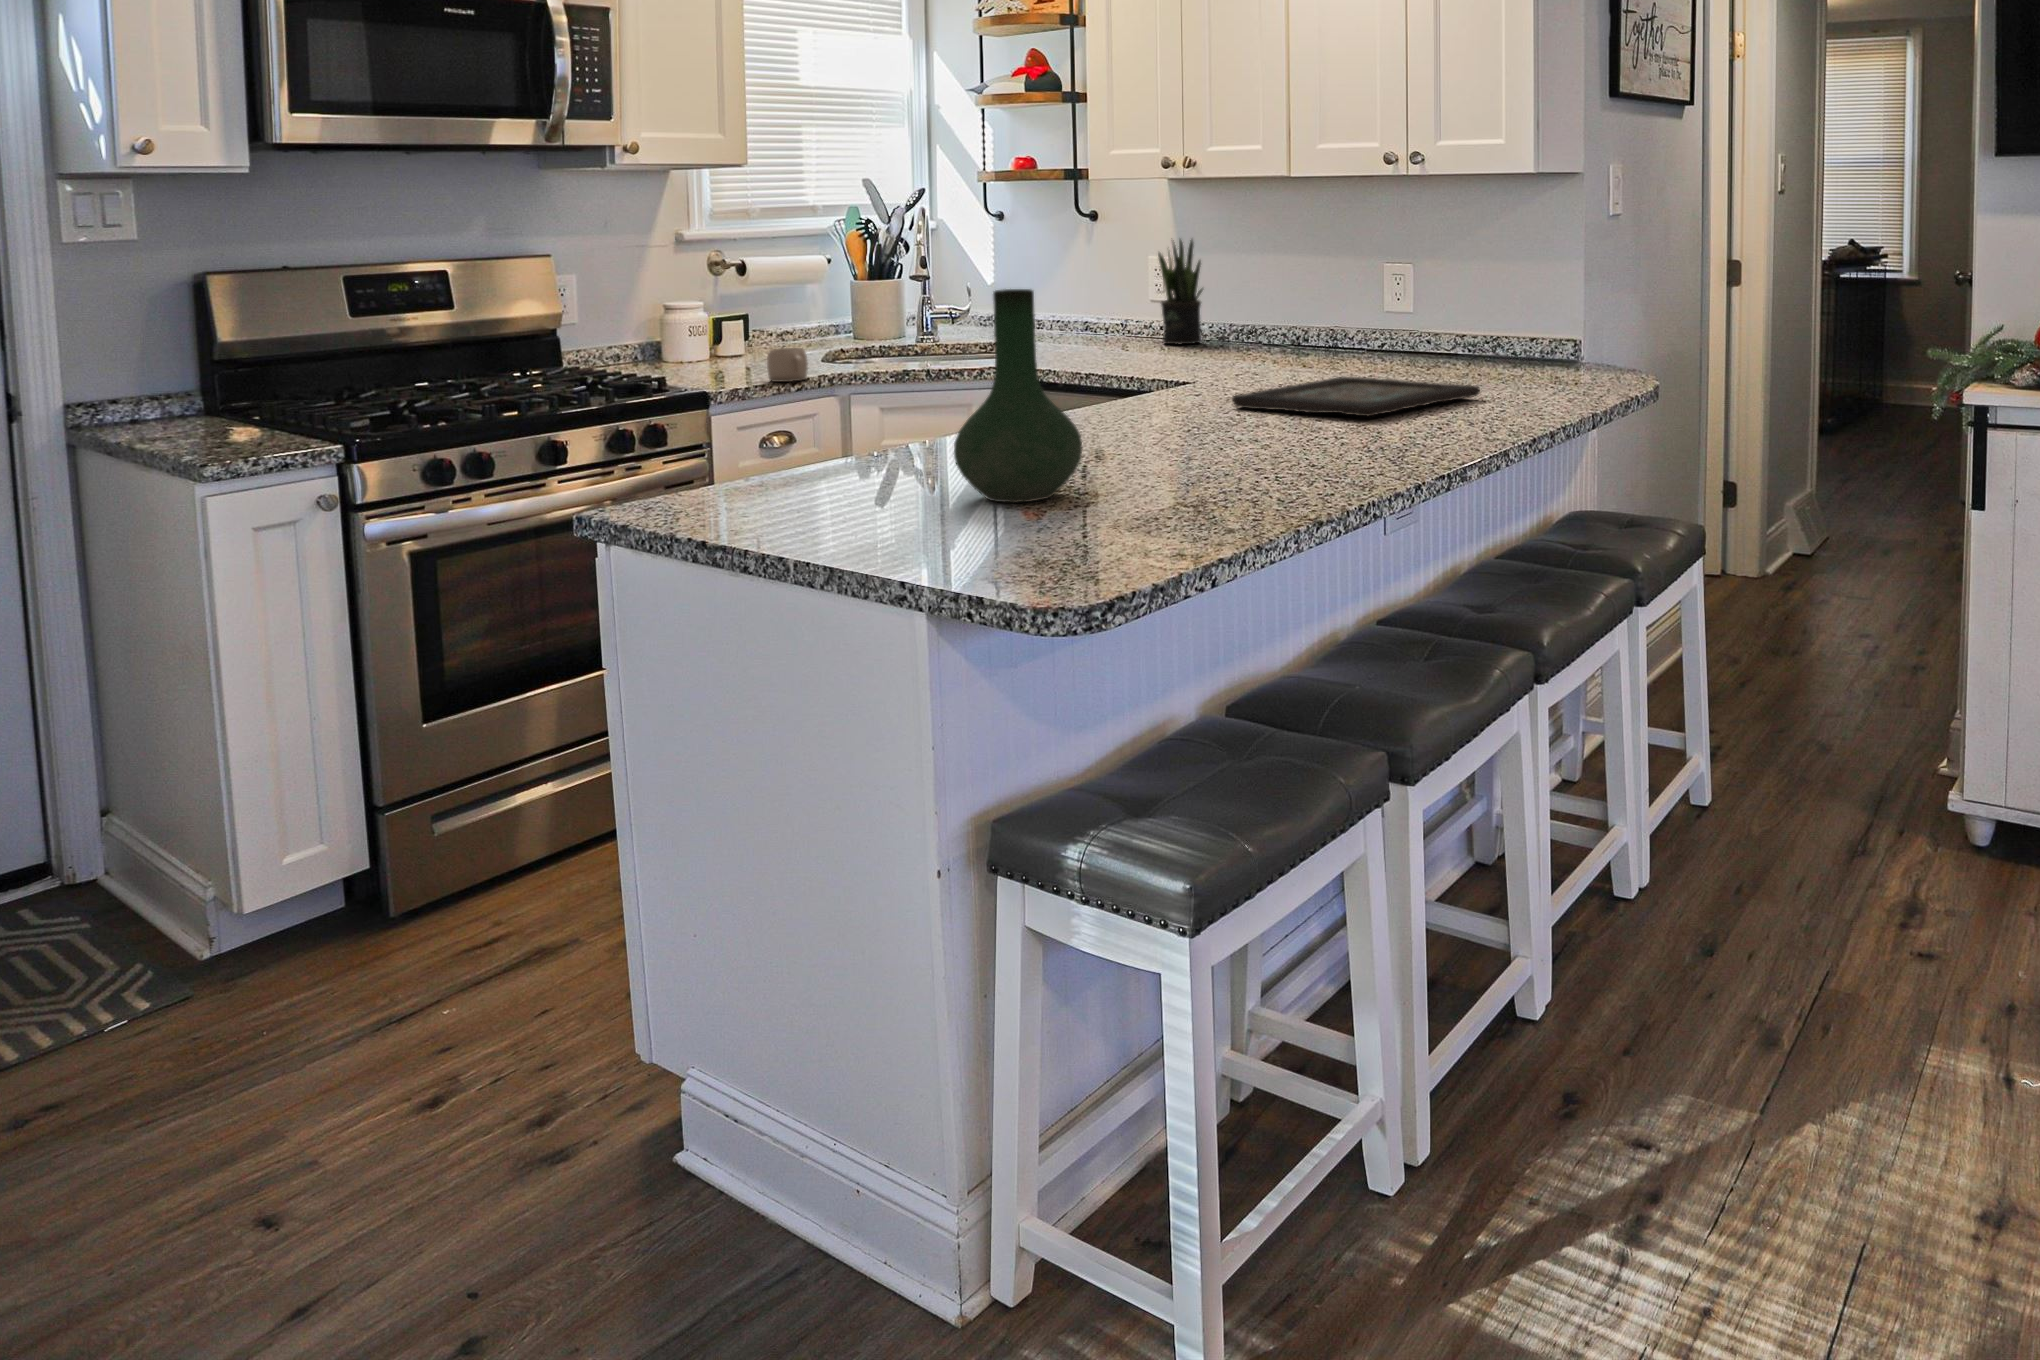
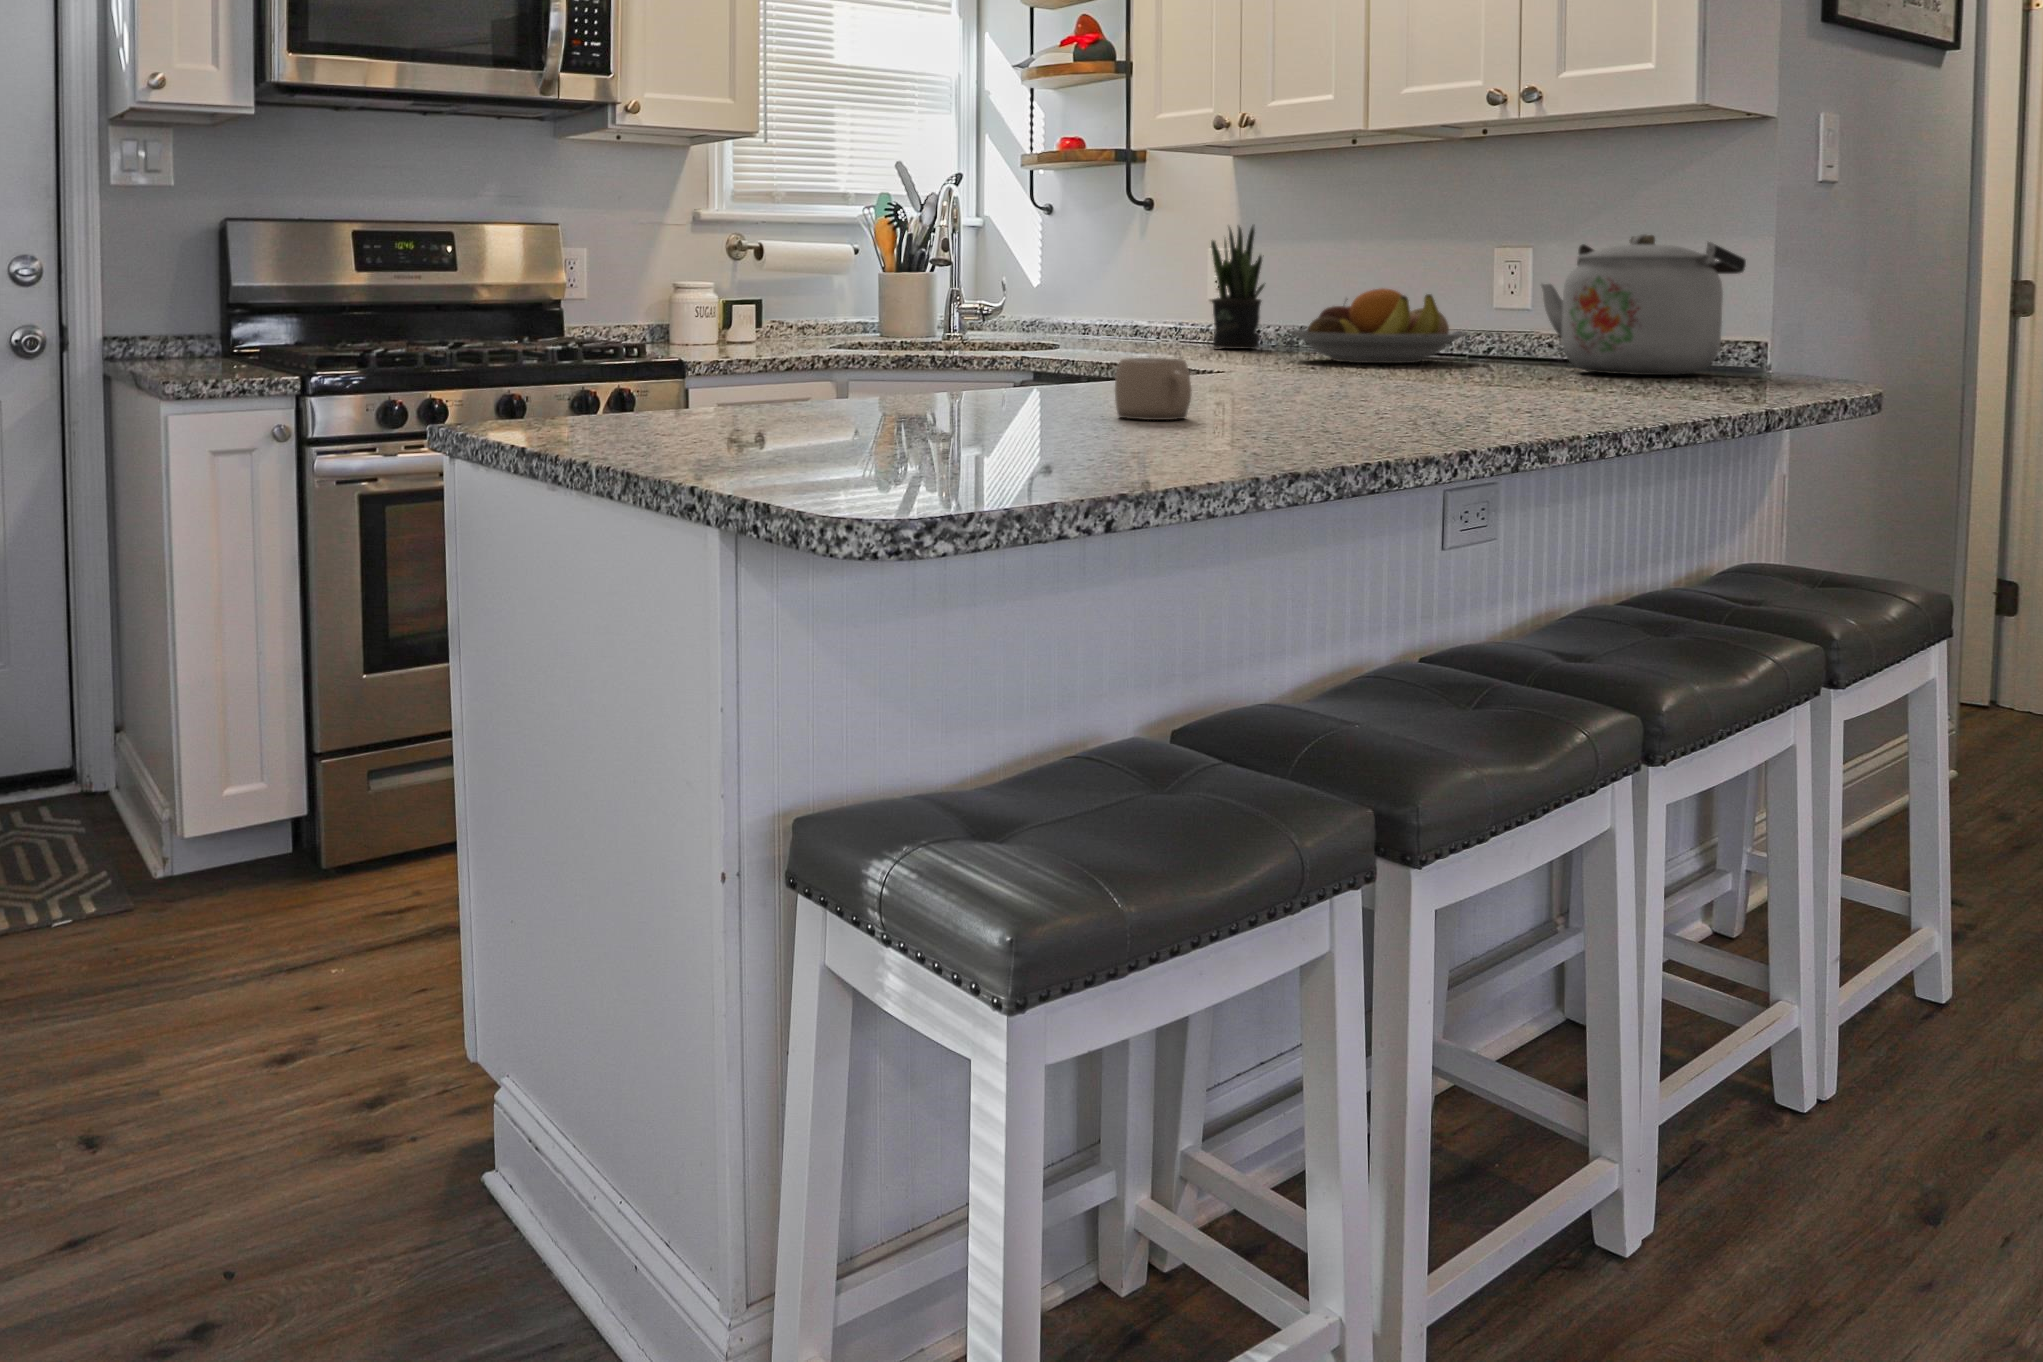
kettle: none [1424,263,1564,371] -> present [1541,234,1746,375]
vase: present [954,289,1082,503] -> none [837,168,1000,437]
fruit bowl: none [1233,302,1371,363] -> present [1289,289,1468,363]
mug: present [767,348,808,382] -> present [1115,358,1191,420]
decorative tray: present [1232,377,1480,416] -> none [1255,365,1603,396]

